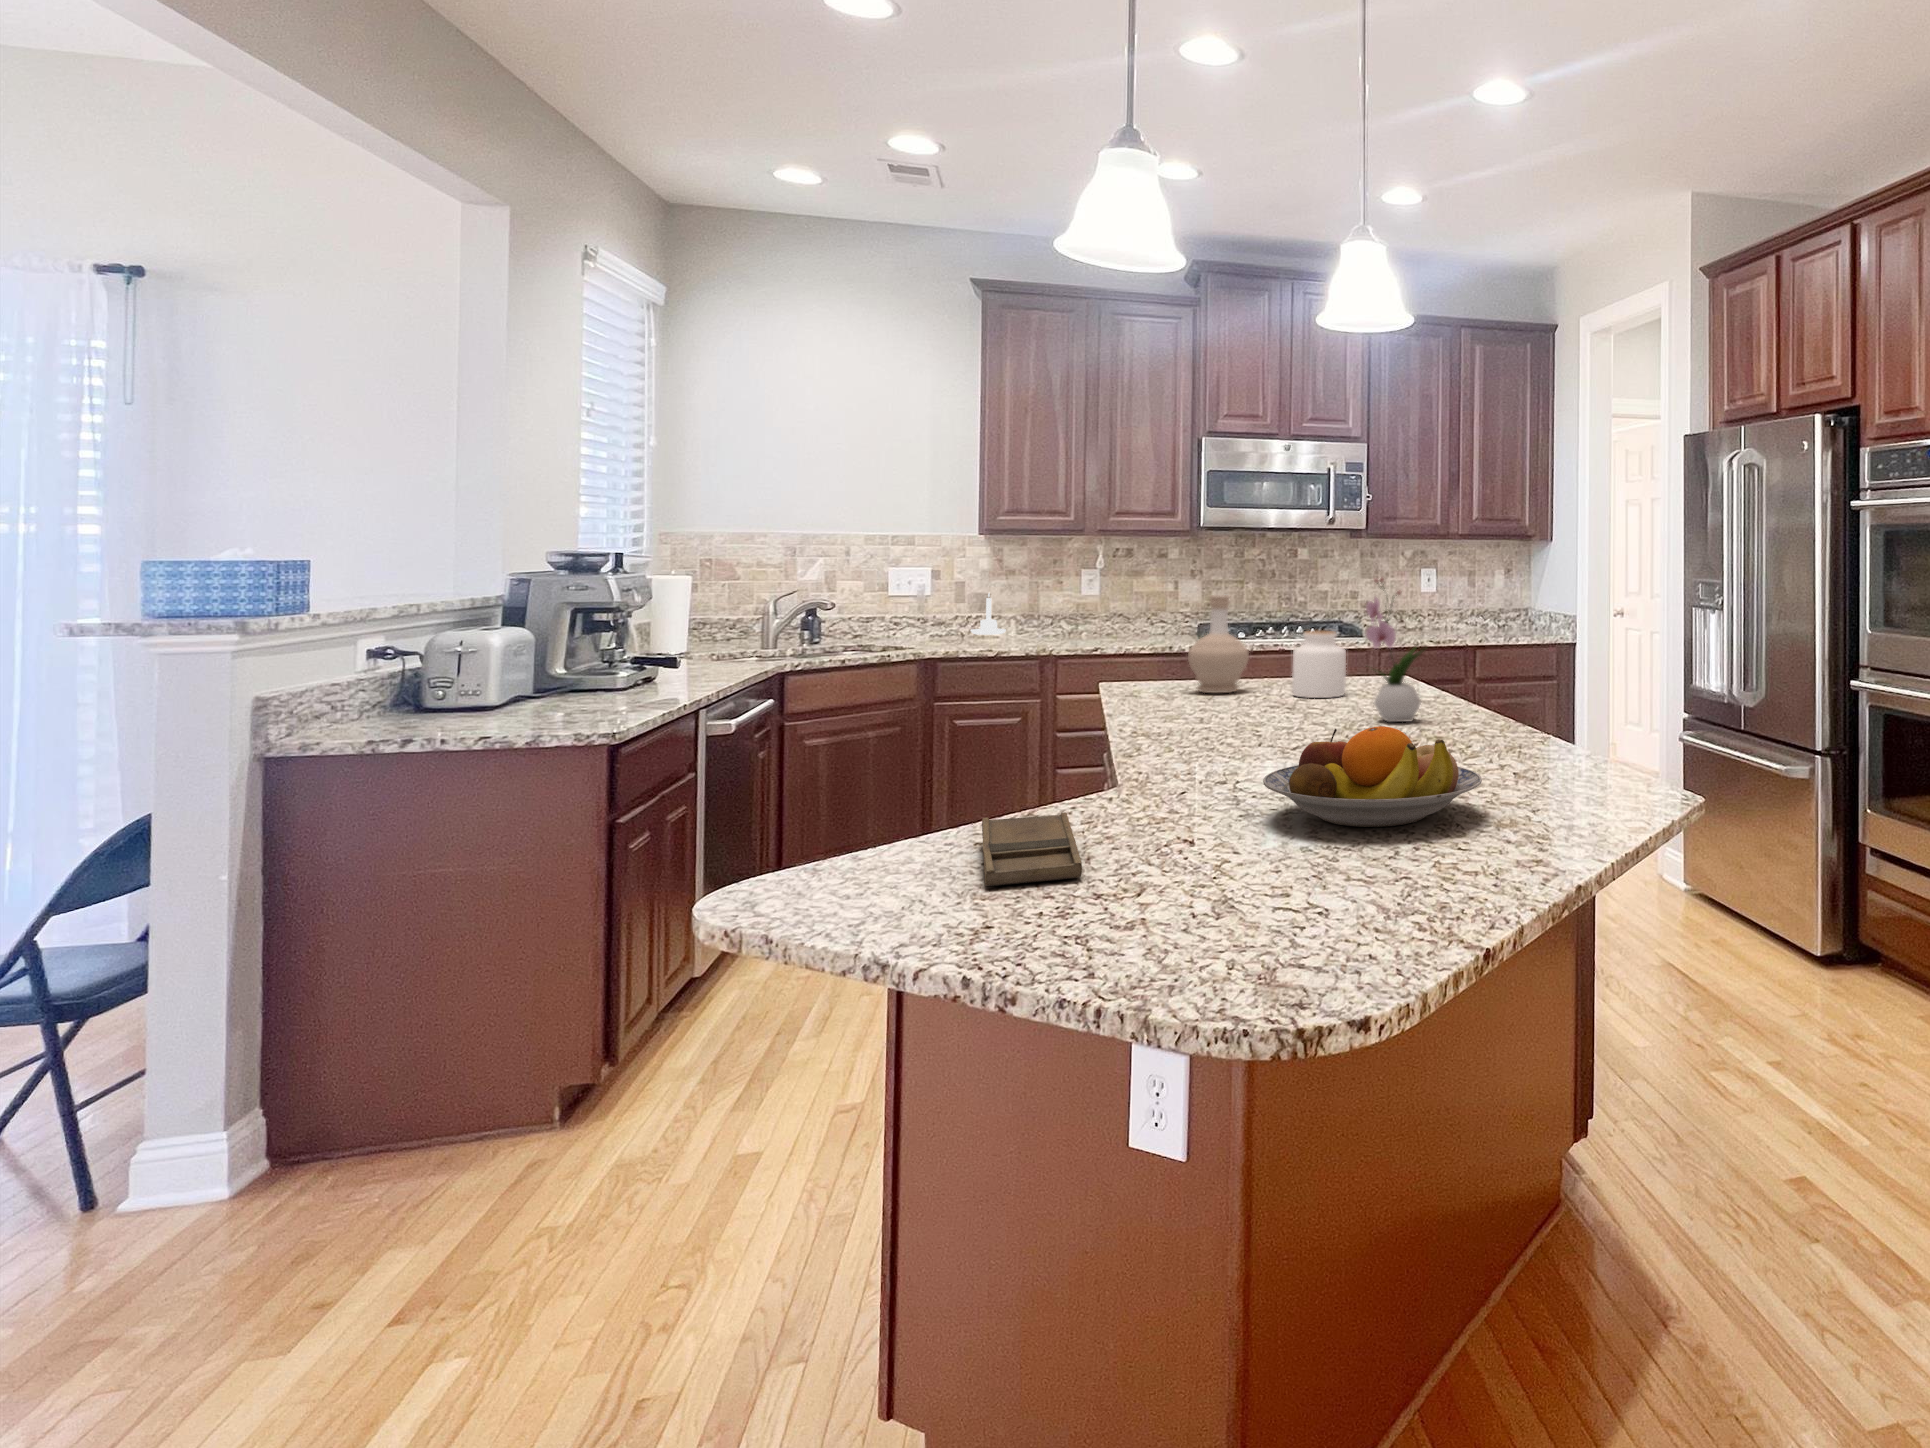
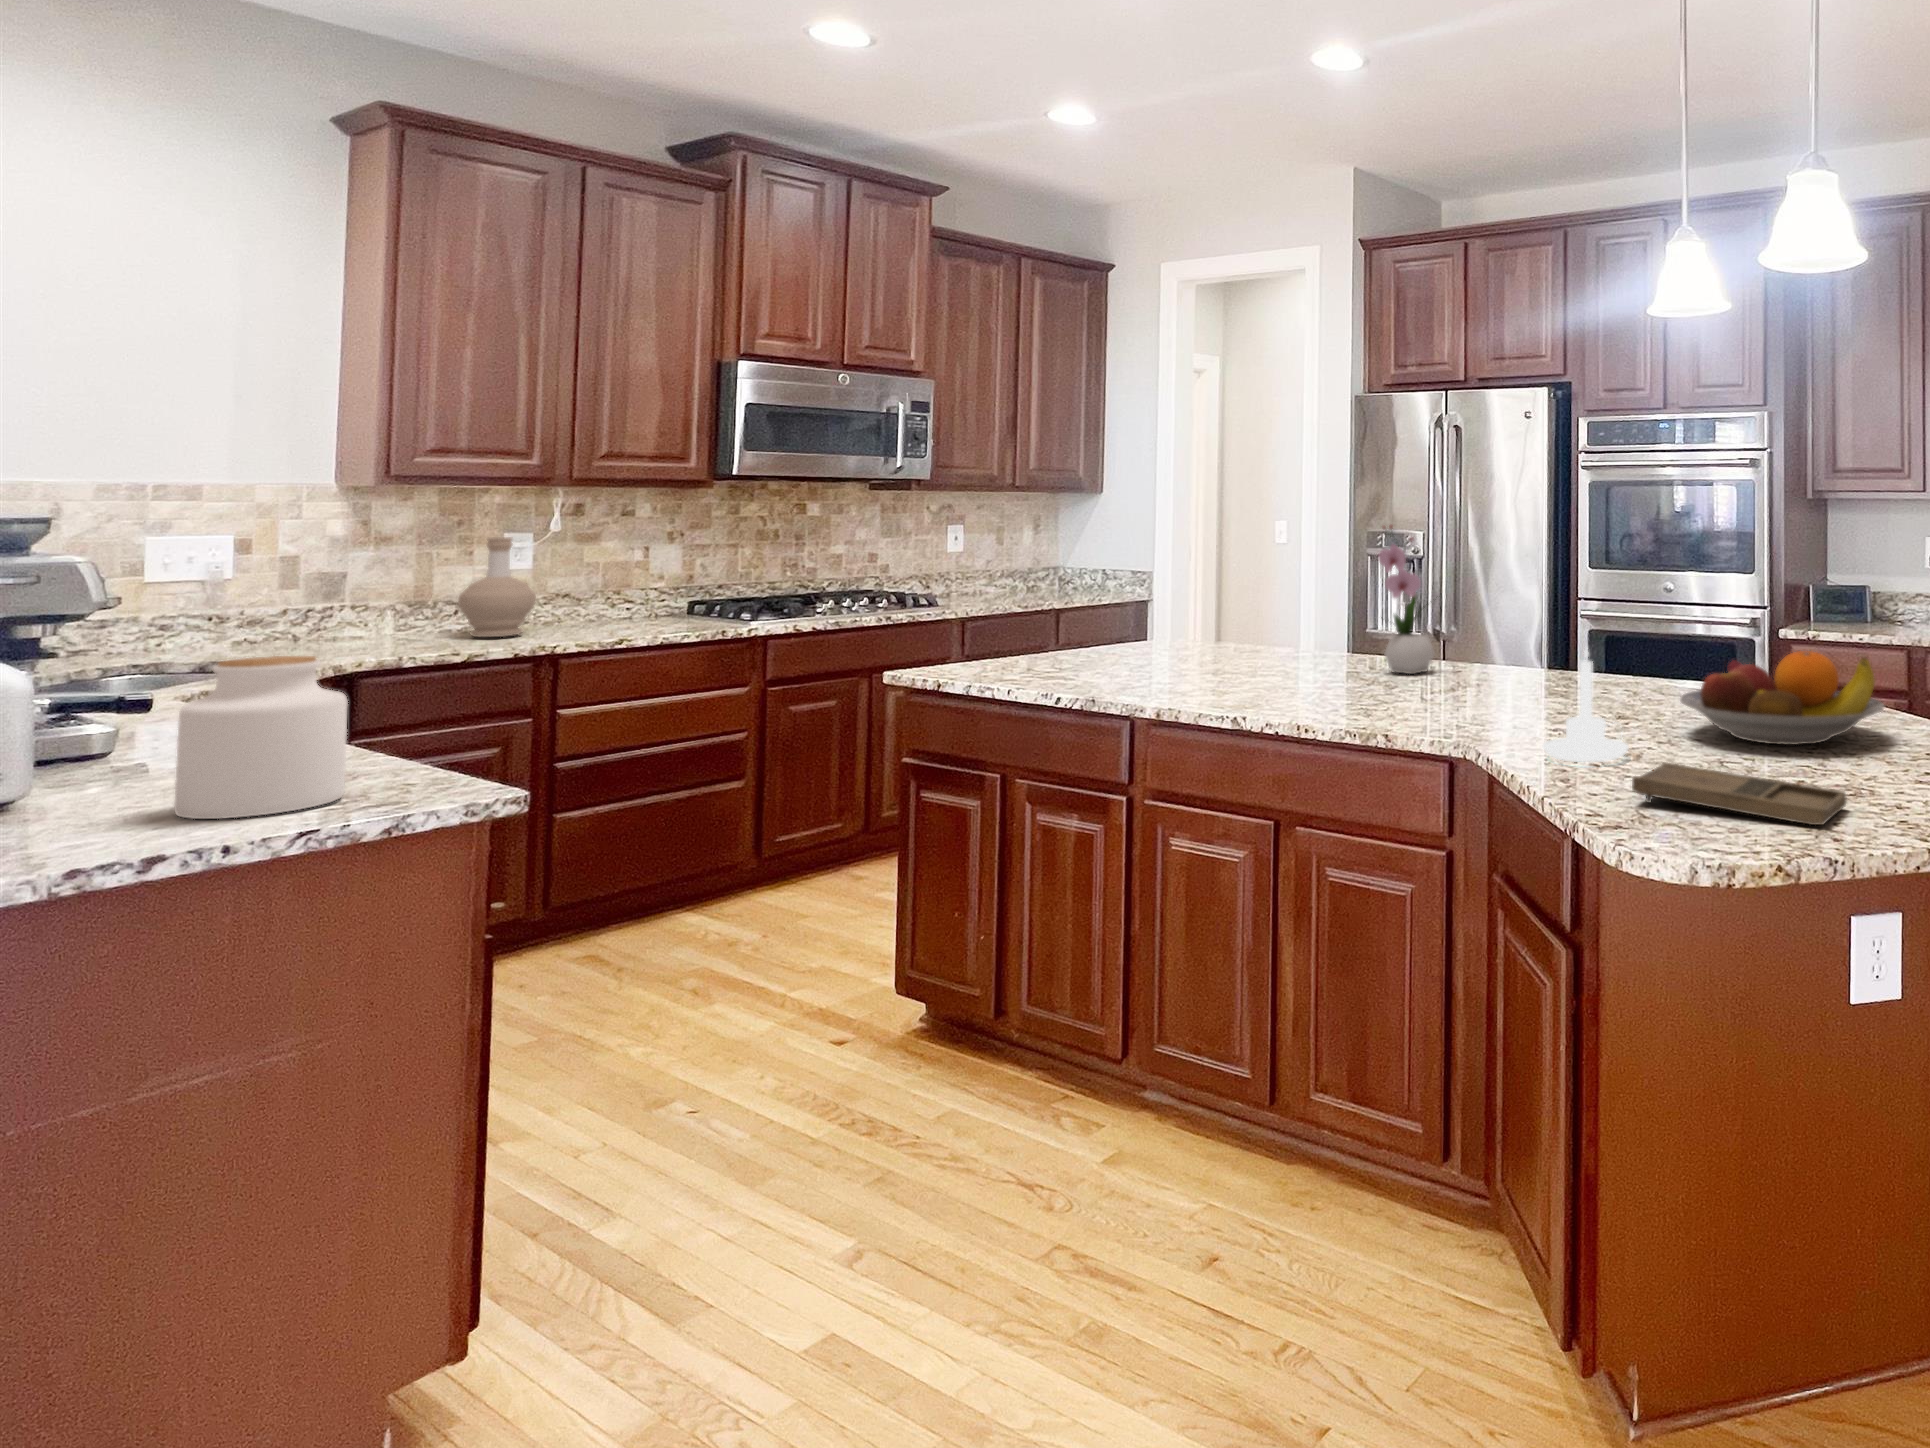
candle holder: present [971,593,1006,635] -> present [1543,648,1629,762]
bottle: present [1188,594,1249,693] -> present [458,537,536,637]
jar: present [1292,631,1346,698] -> present [174,656,348,819]

